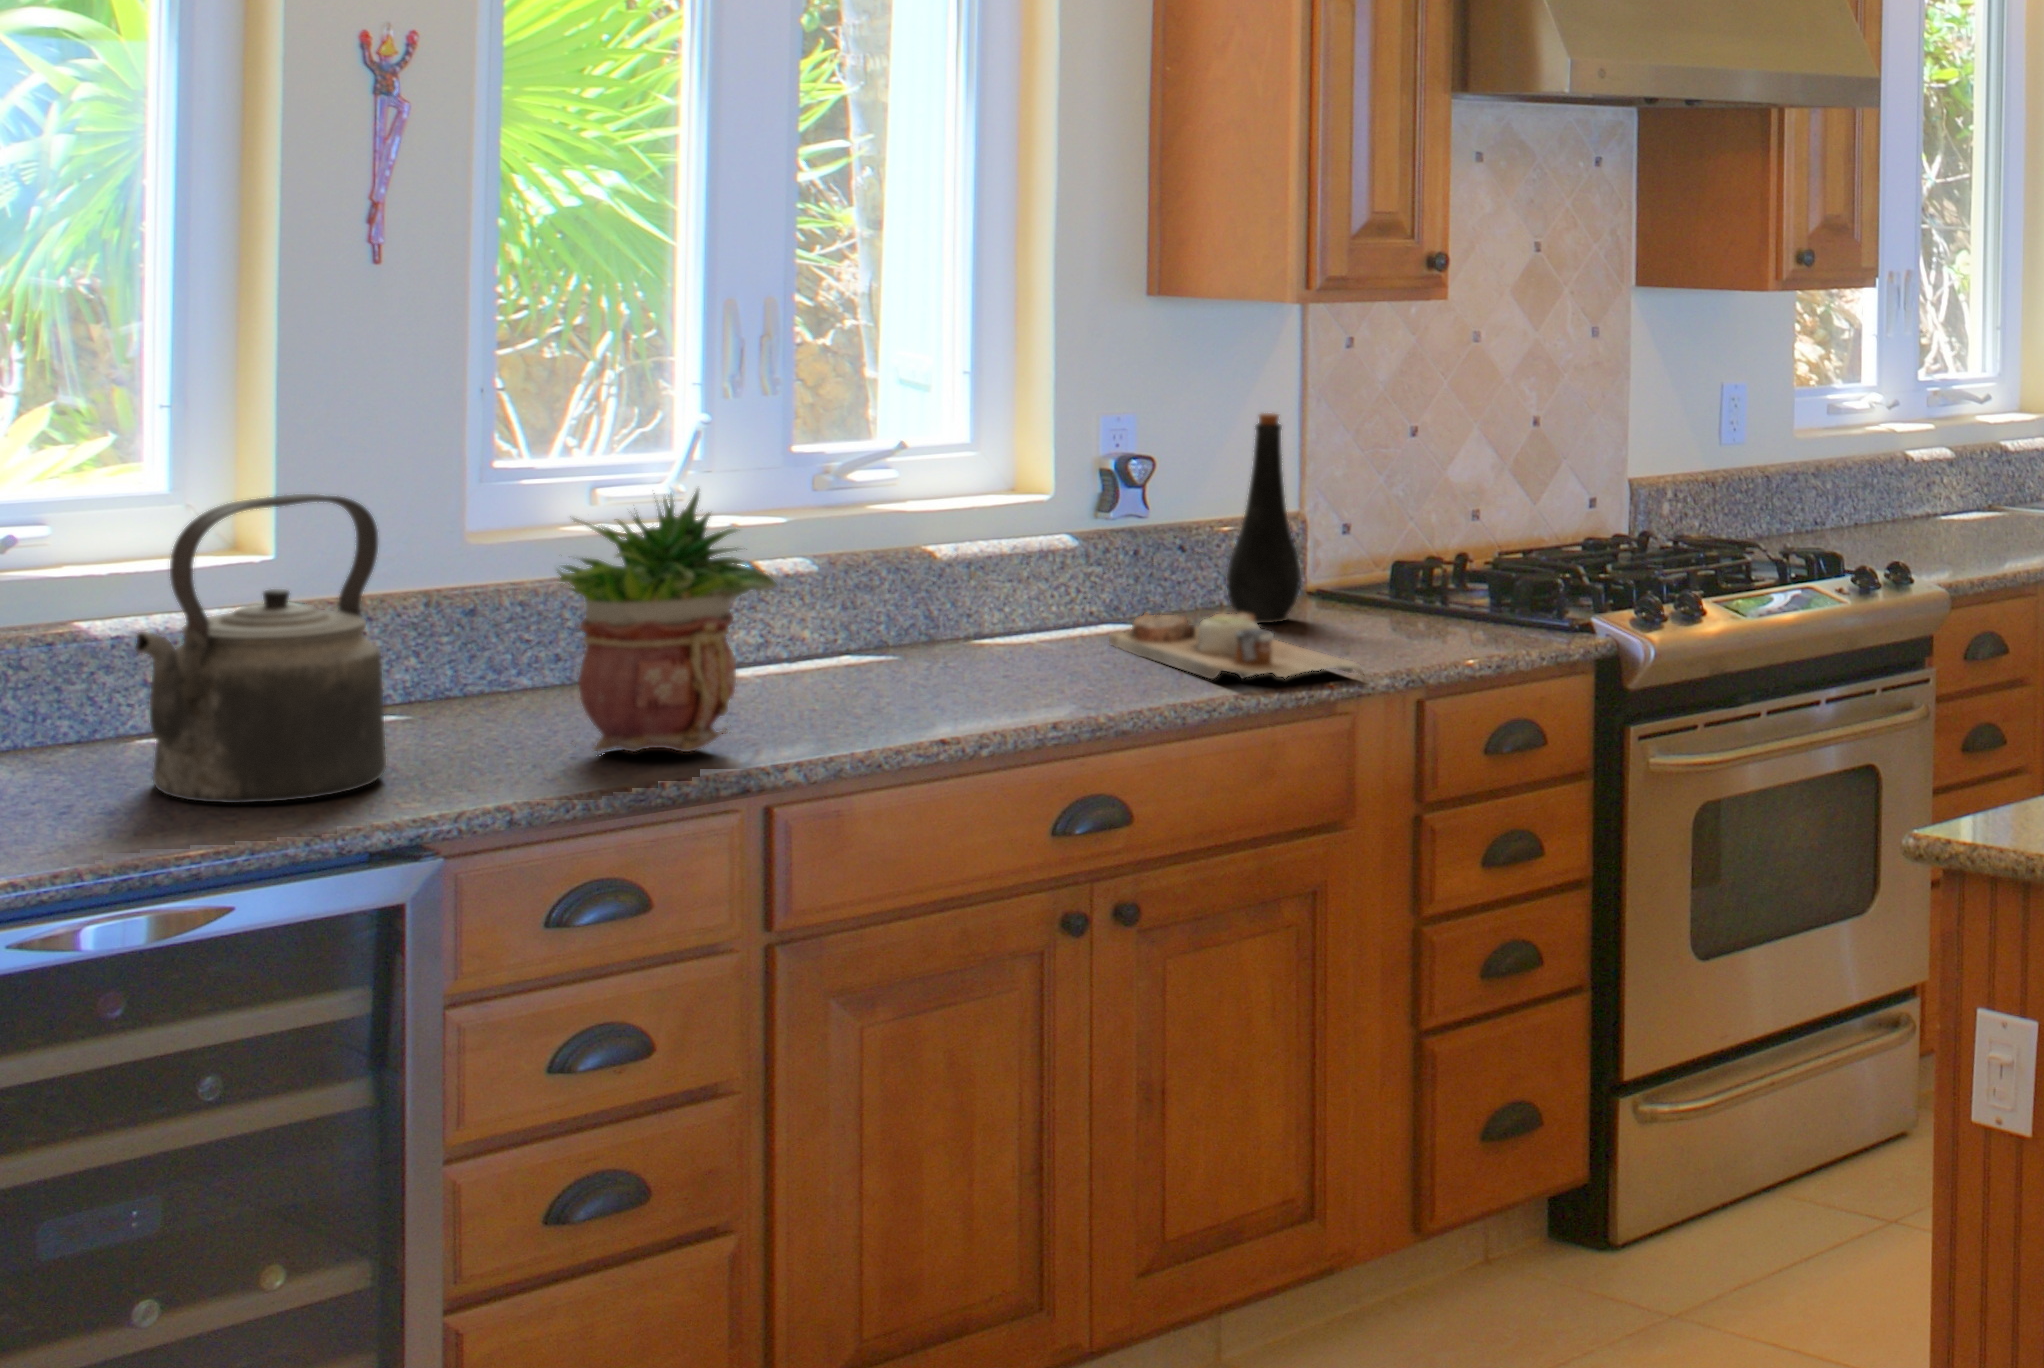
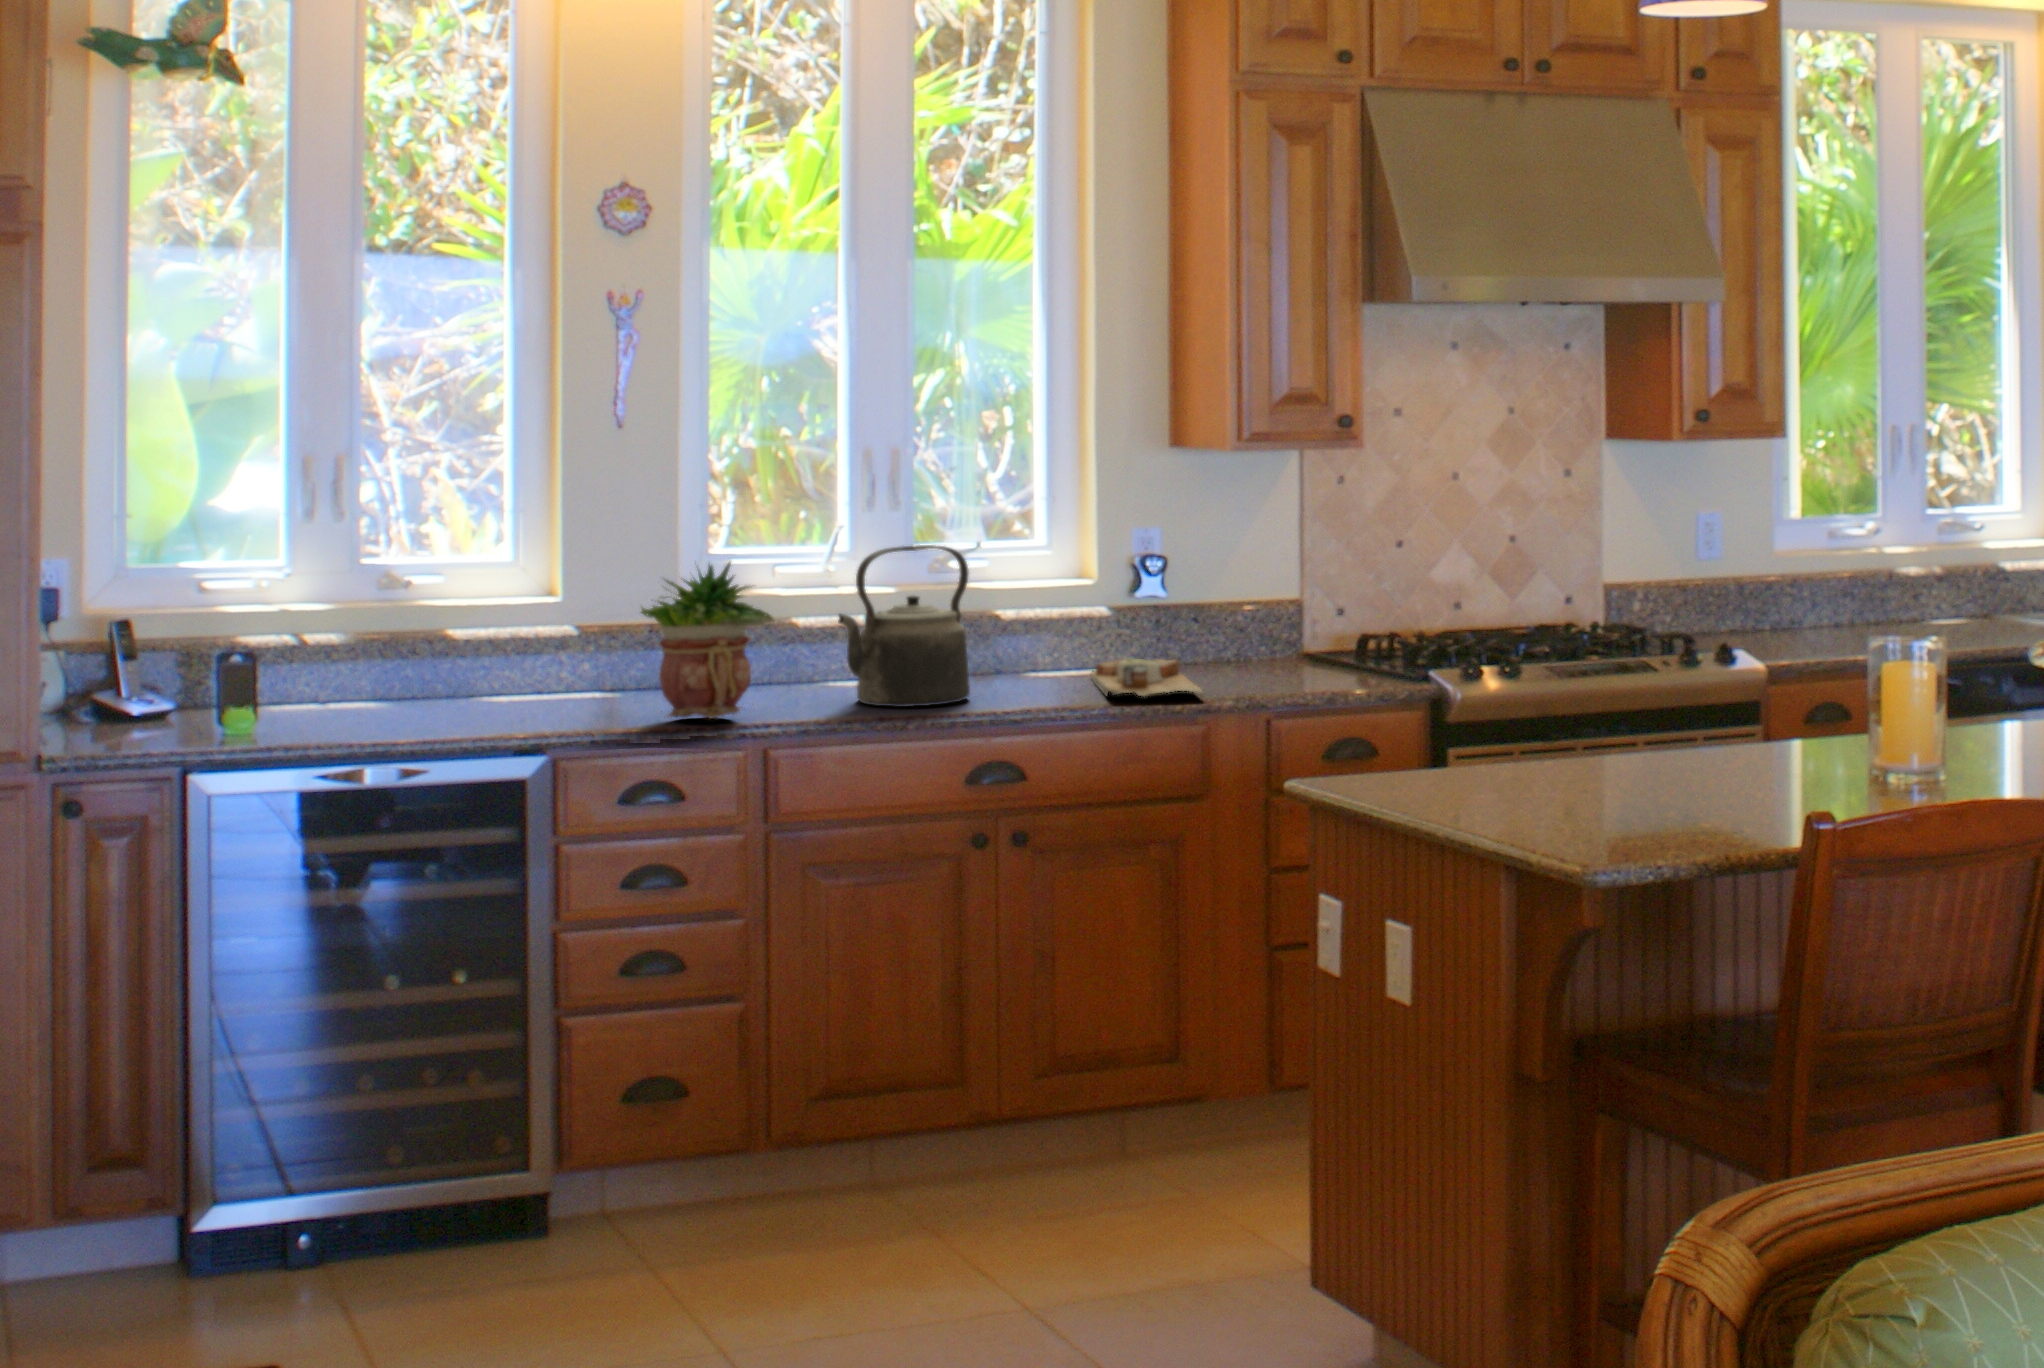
bottle: present [1227,413,1300,623] -> none [1196,526,1246,670]
kettle: present [136,494,386,803] -> present [838,545,970,707]

